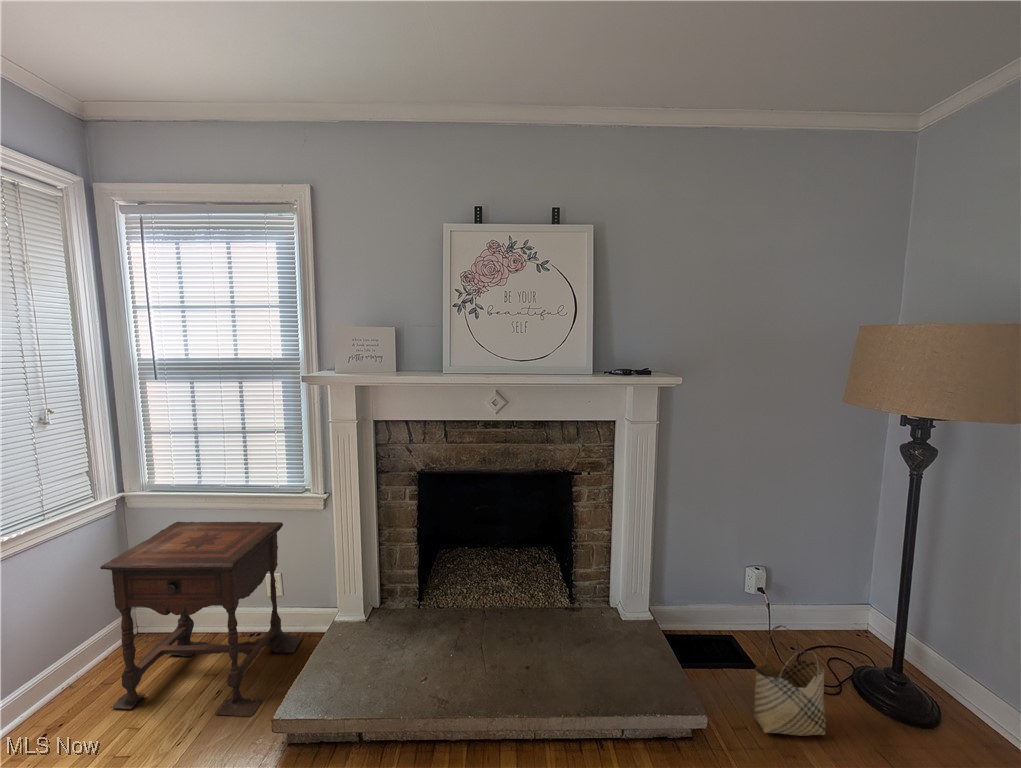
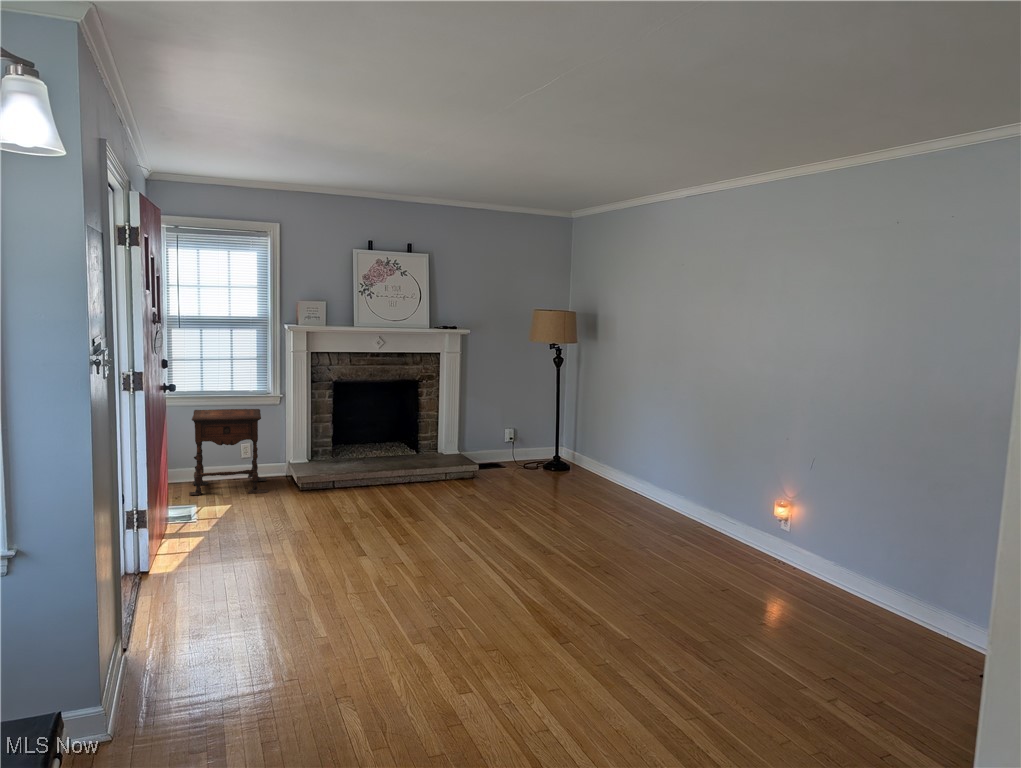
woven basket: present [753,625,826,735] -> none [499,439,527,480]

